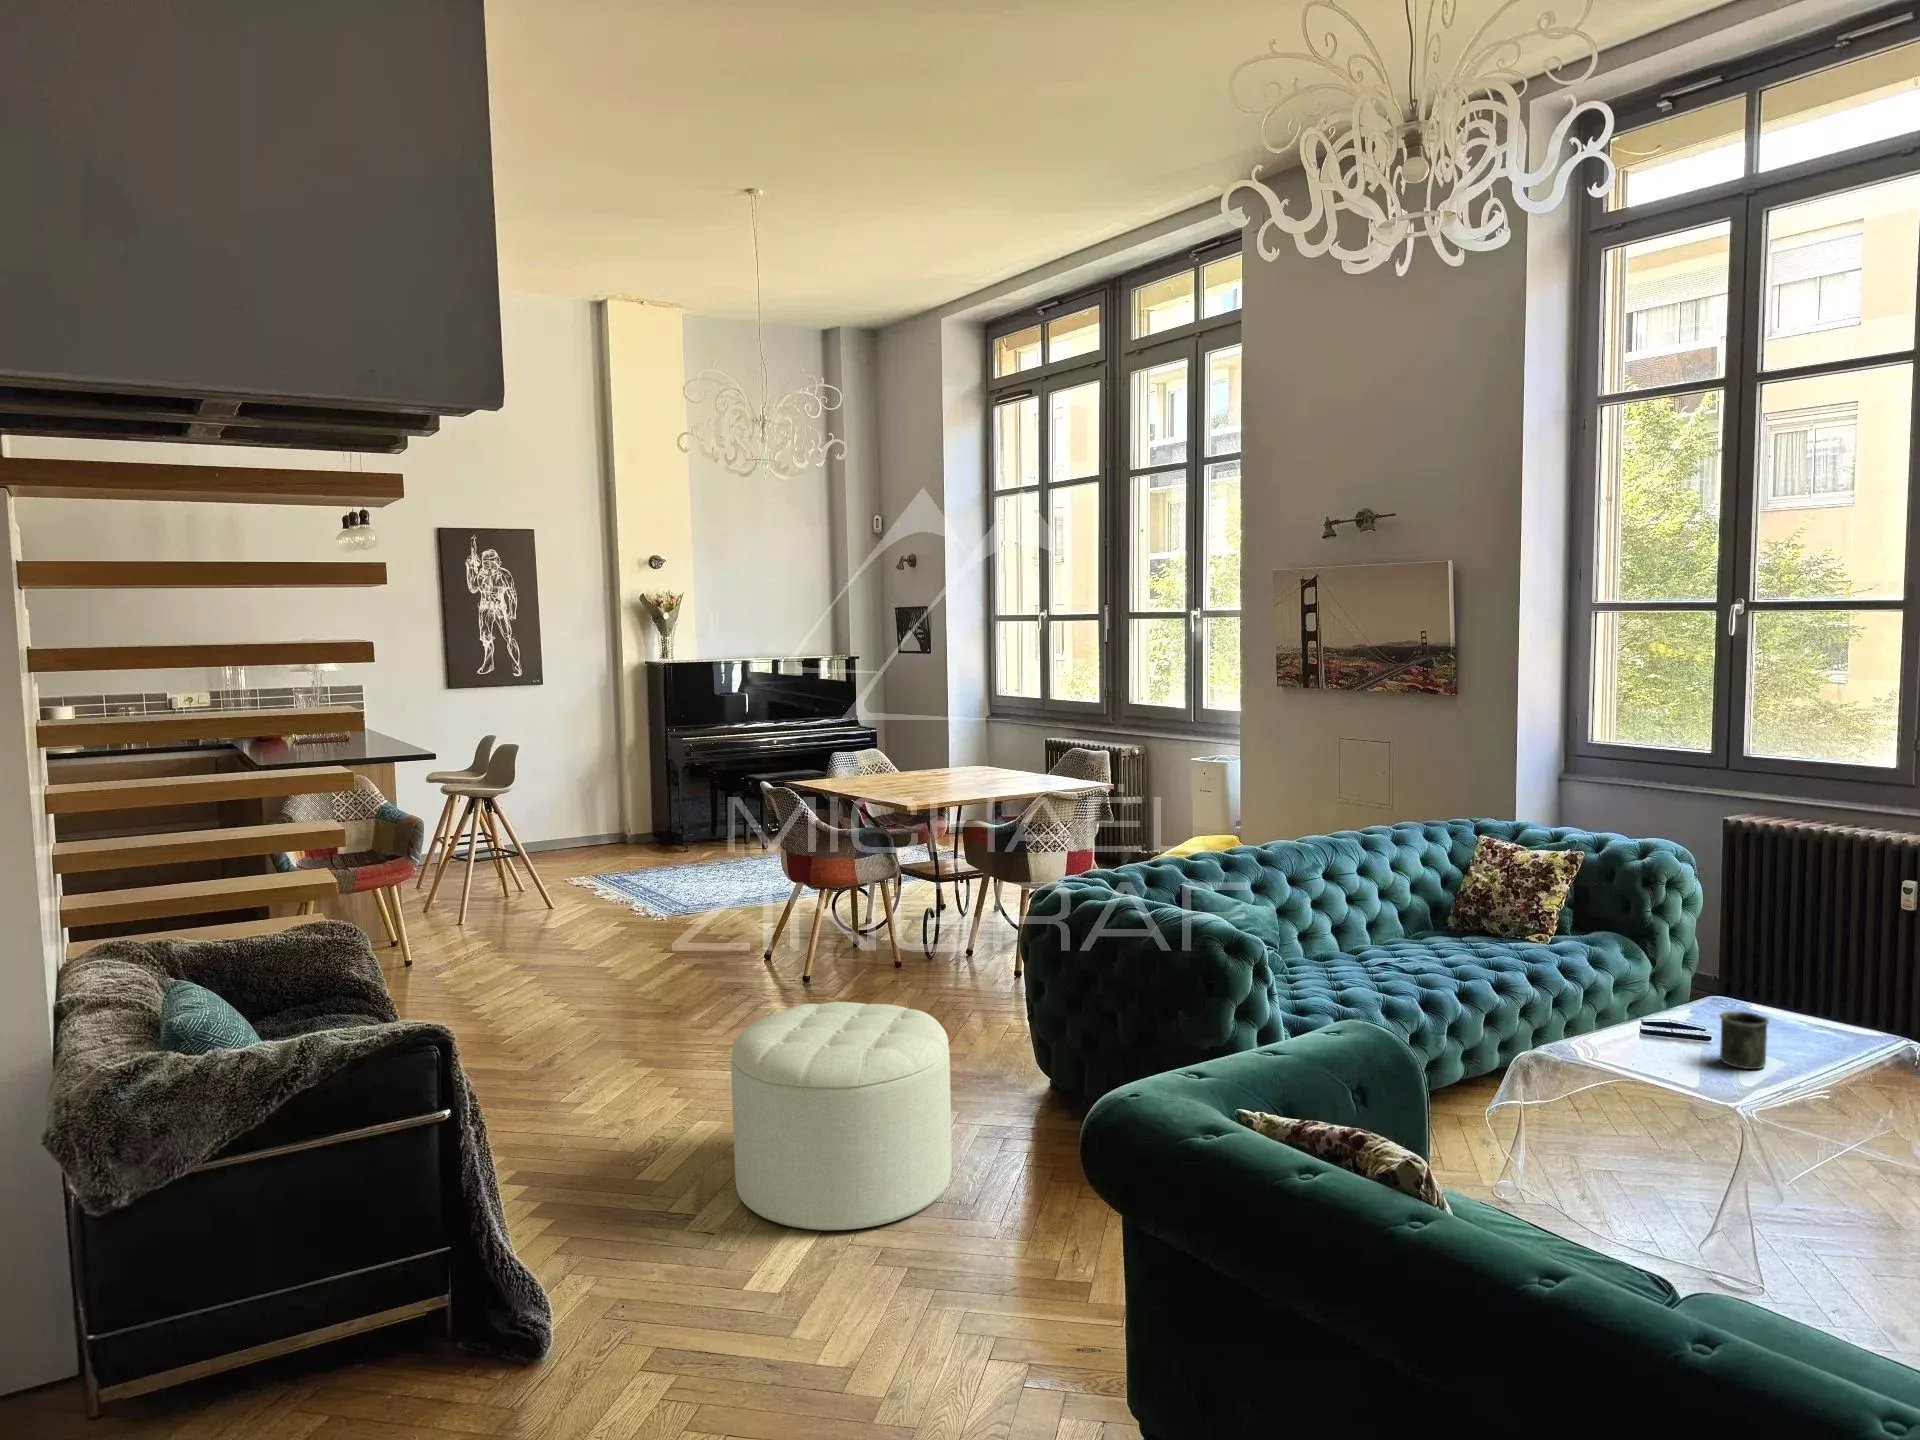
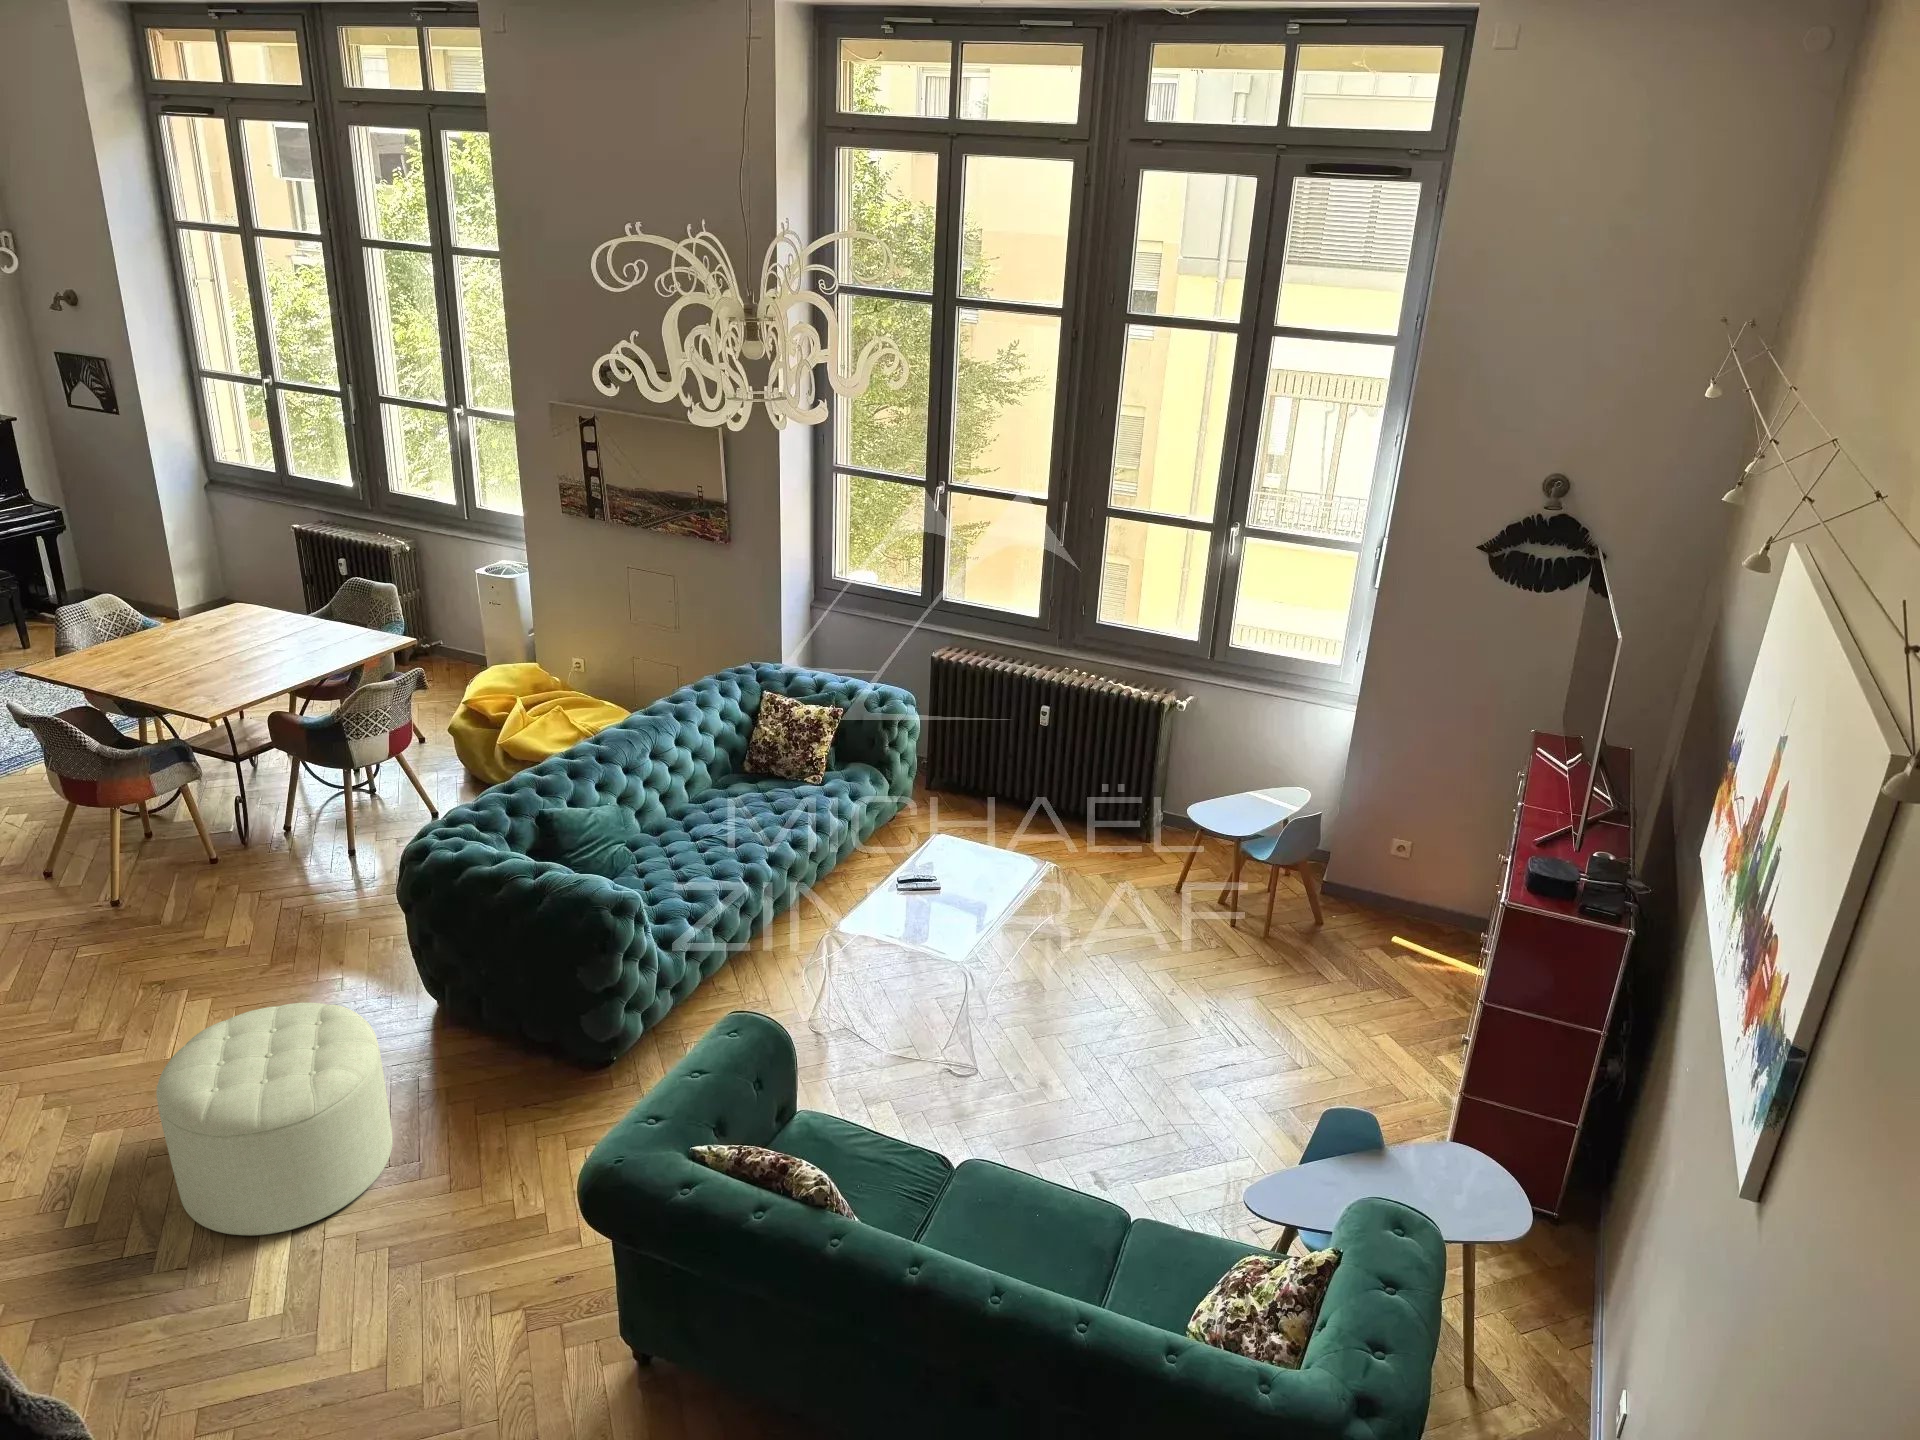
mug: present [1720,1011,1769,1069] -> none [943,871,972,911]

